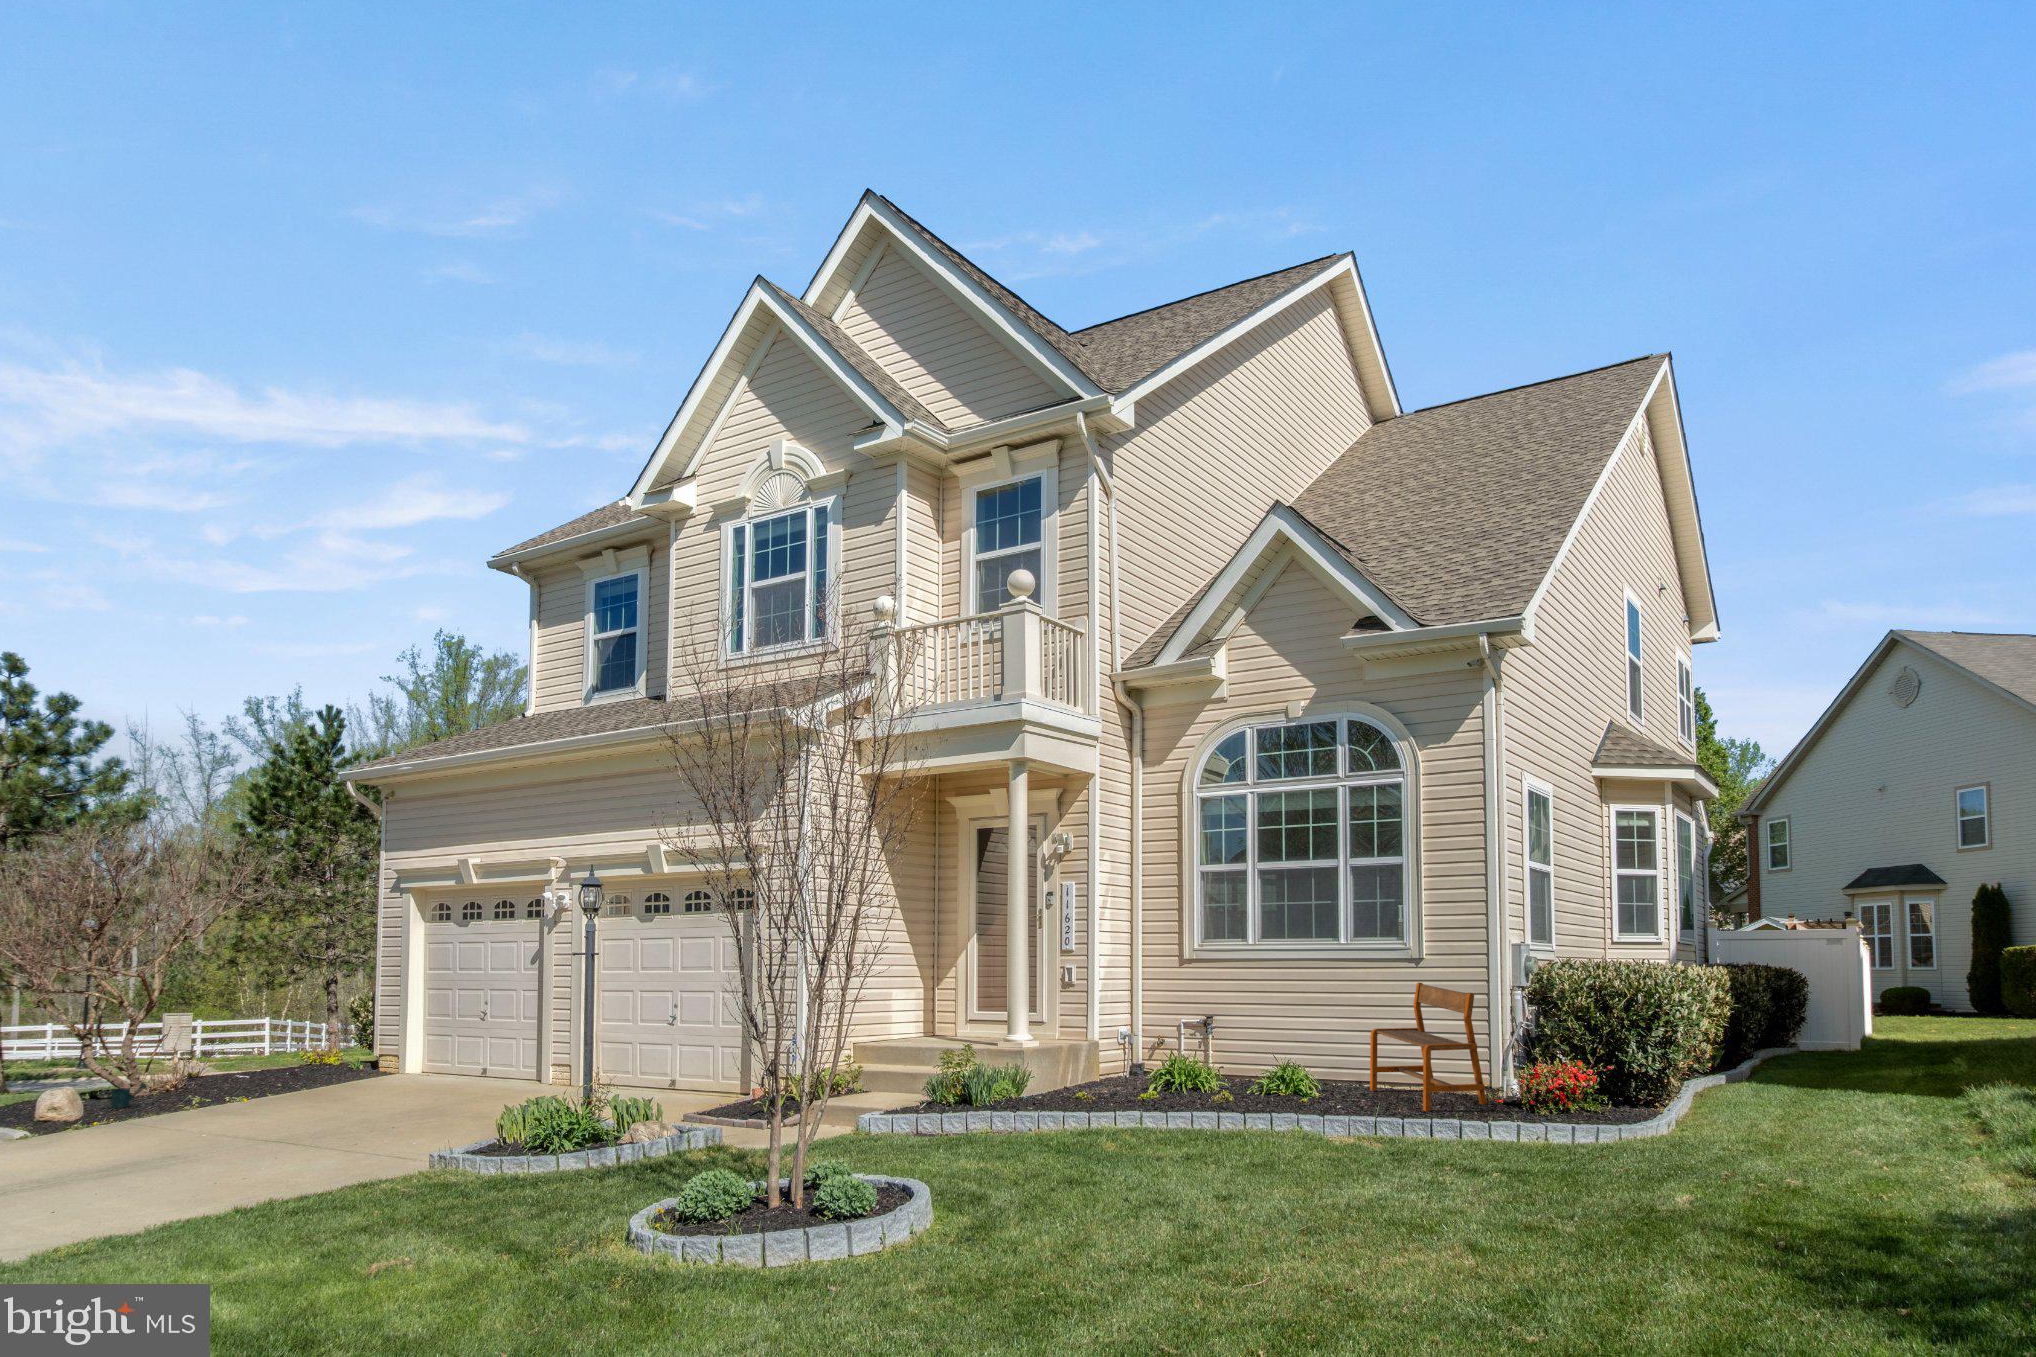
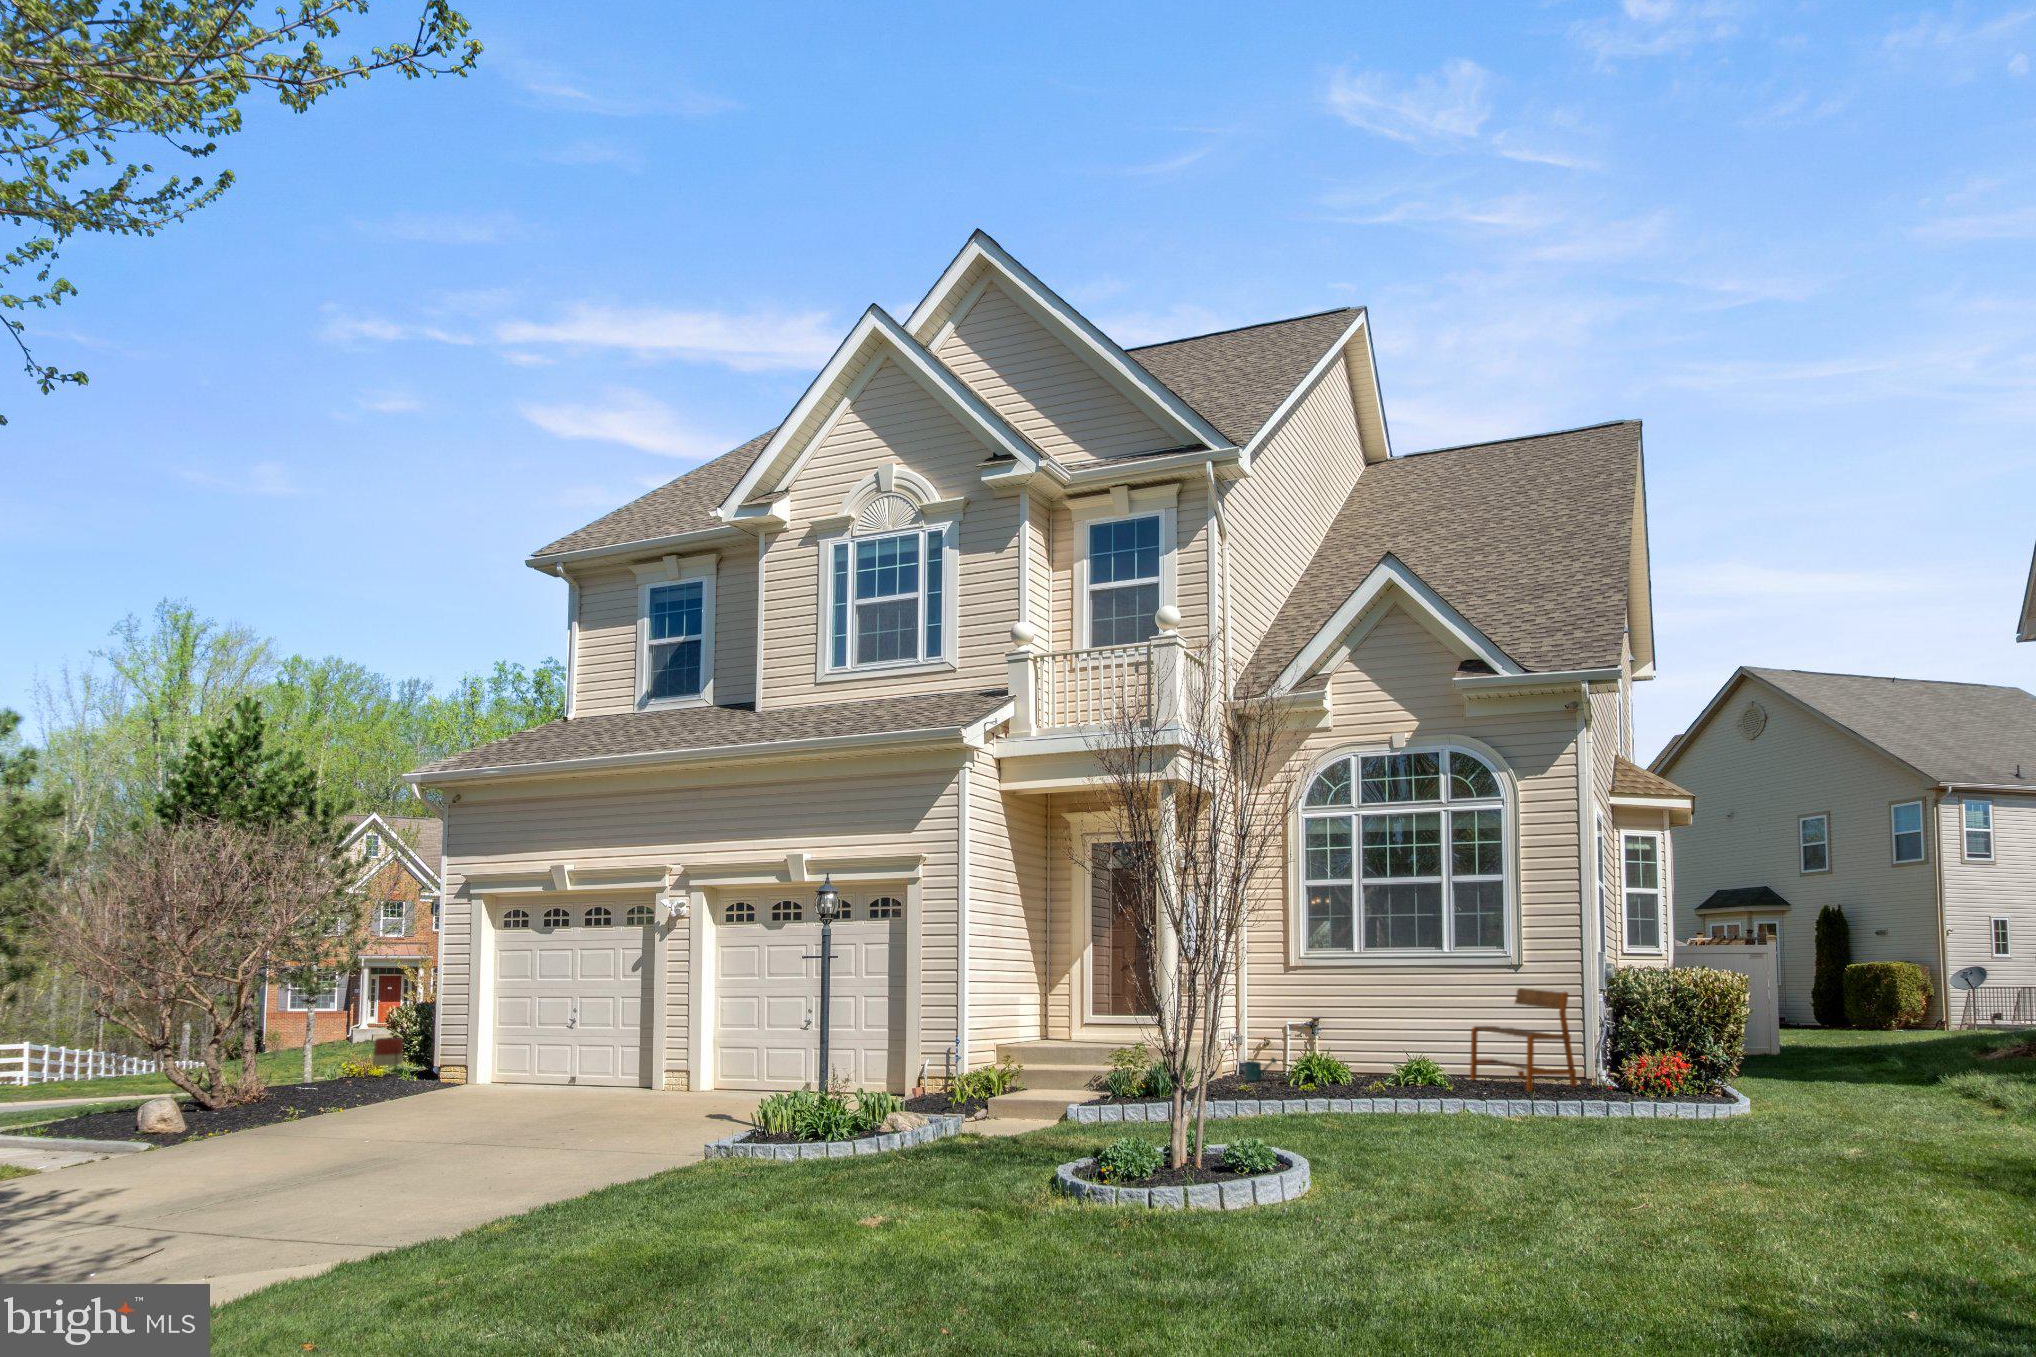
planter: none [324,1023,354,1062] -> present [373,1037,403,1070]
watering can: present [108,1083,147,1109] -> present [1240,1058,1276,1081]

